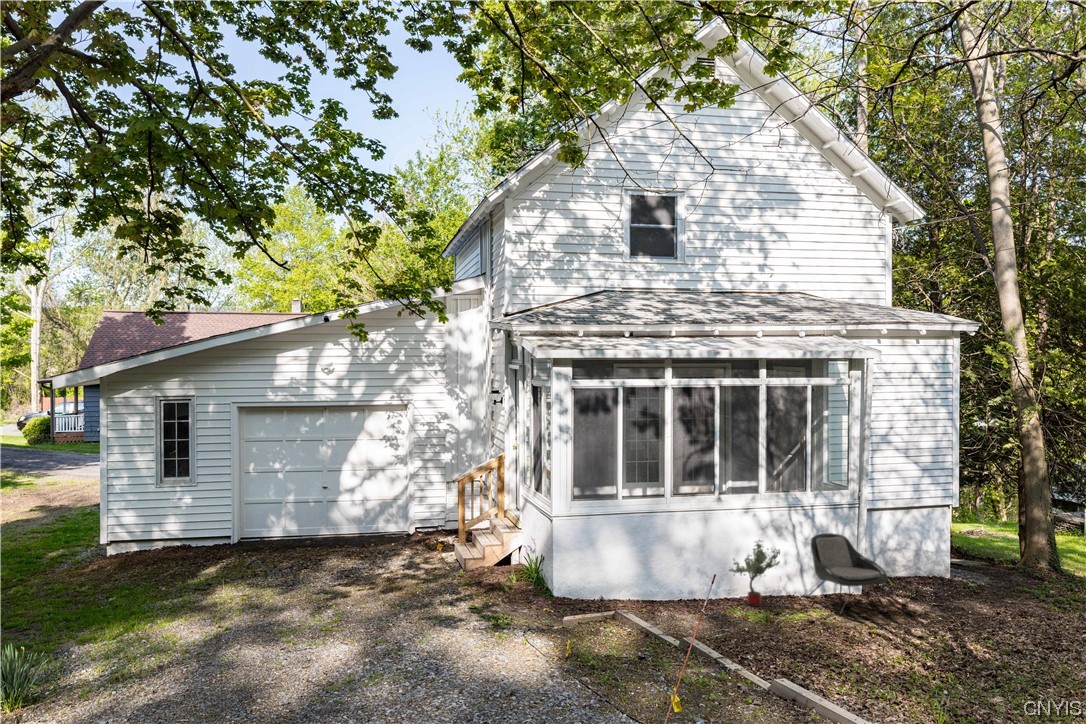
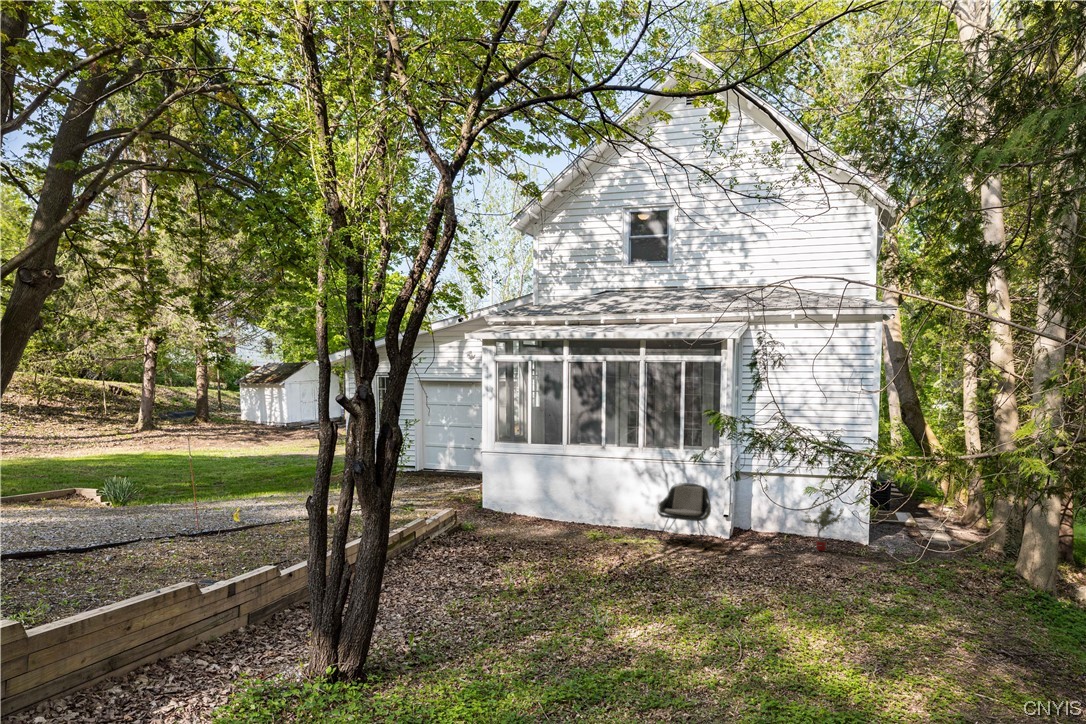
potted tree: present [729,540,780,607] -> present [801,503,844,551]

